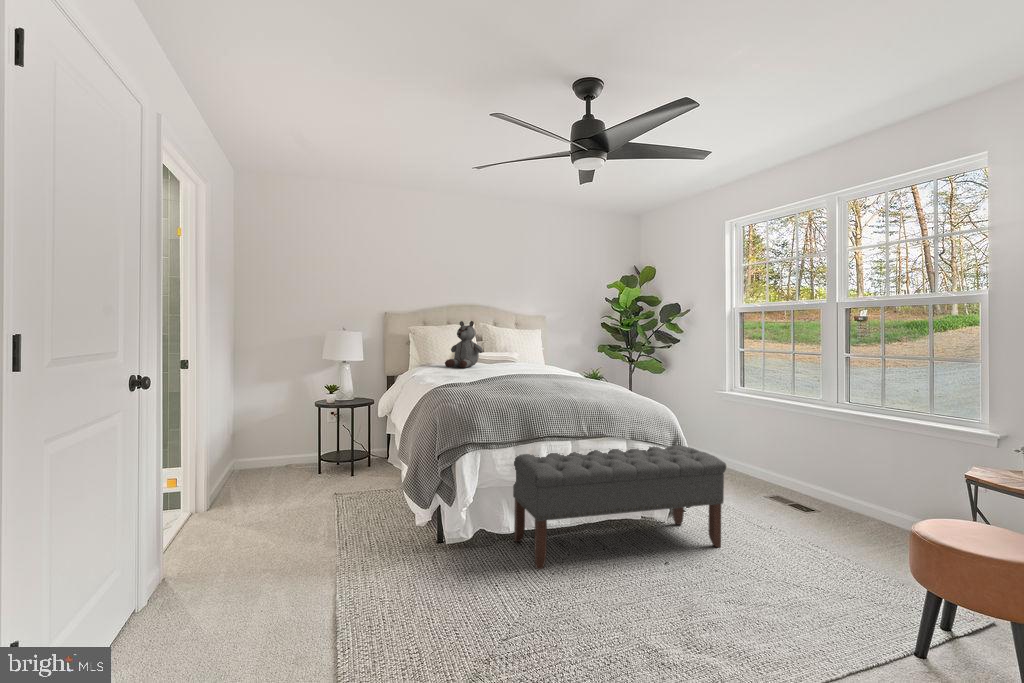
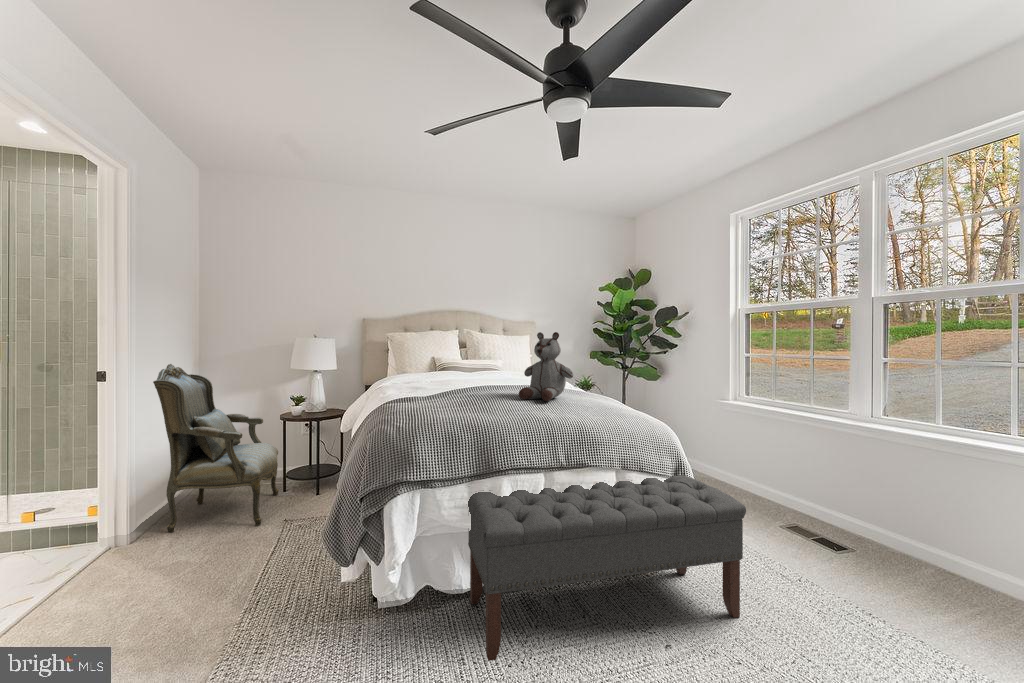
stuffed bear: present [445,321,483,368] -> present [519,332,573,401]
armchair: none [224,354,321,502] -> present [153,364,279,533]

